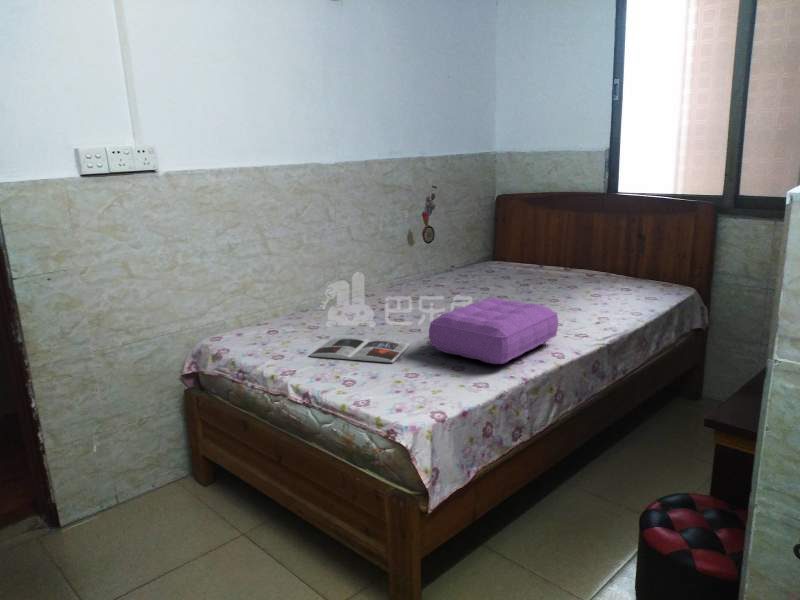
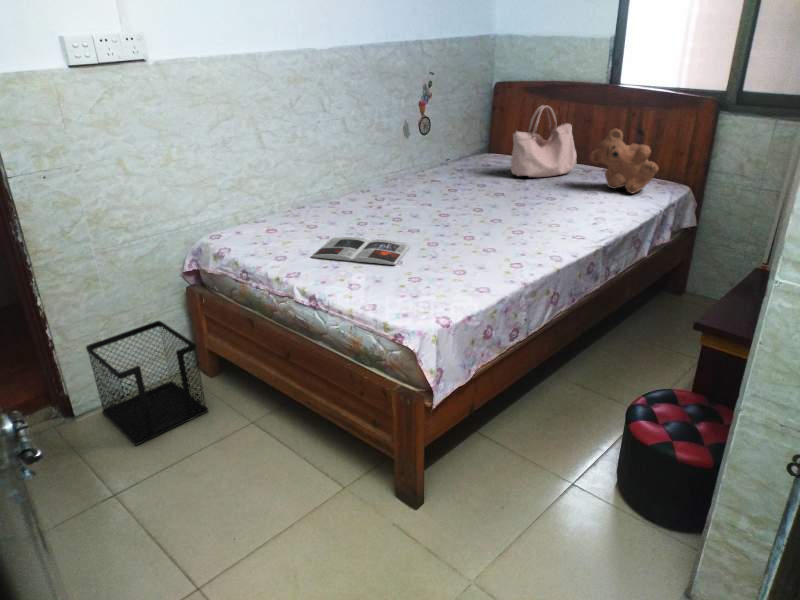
handbag: none [514,213,579,281] -> present [510,105,576,177]
teddy bear: none [590,232,660,294] -> present [590,128,658,193]
pillow: present [429,298,558,364] -> none [430,199,557,268]
wastebasket: none [77,424,199,559] -> present [86,321,208,445]

